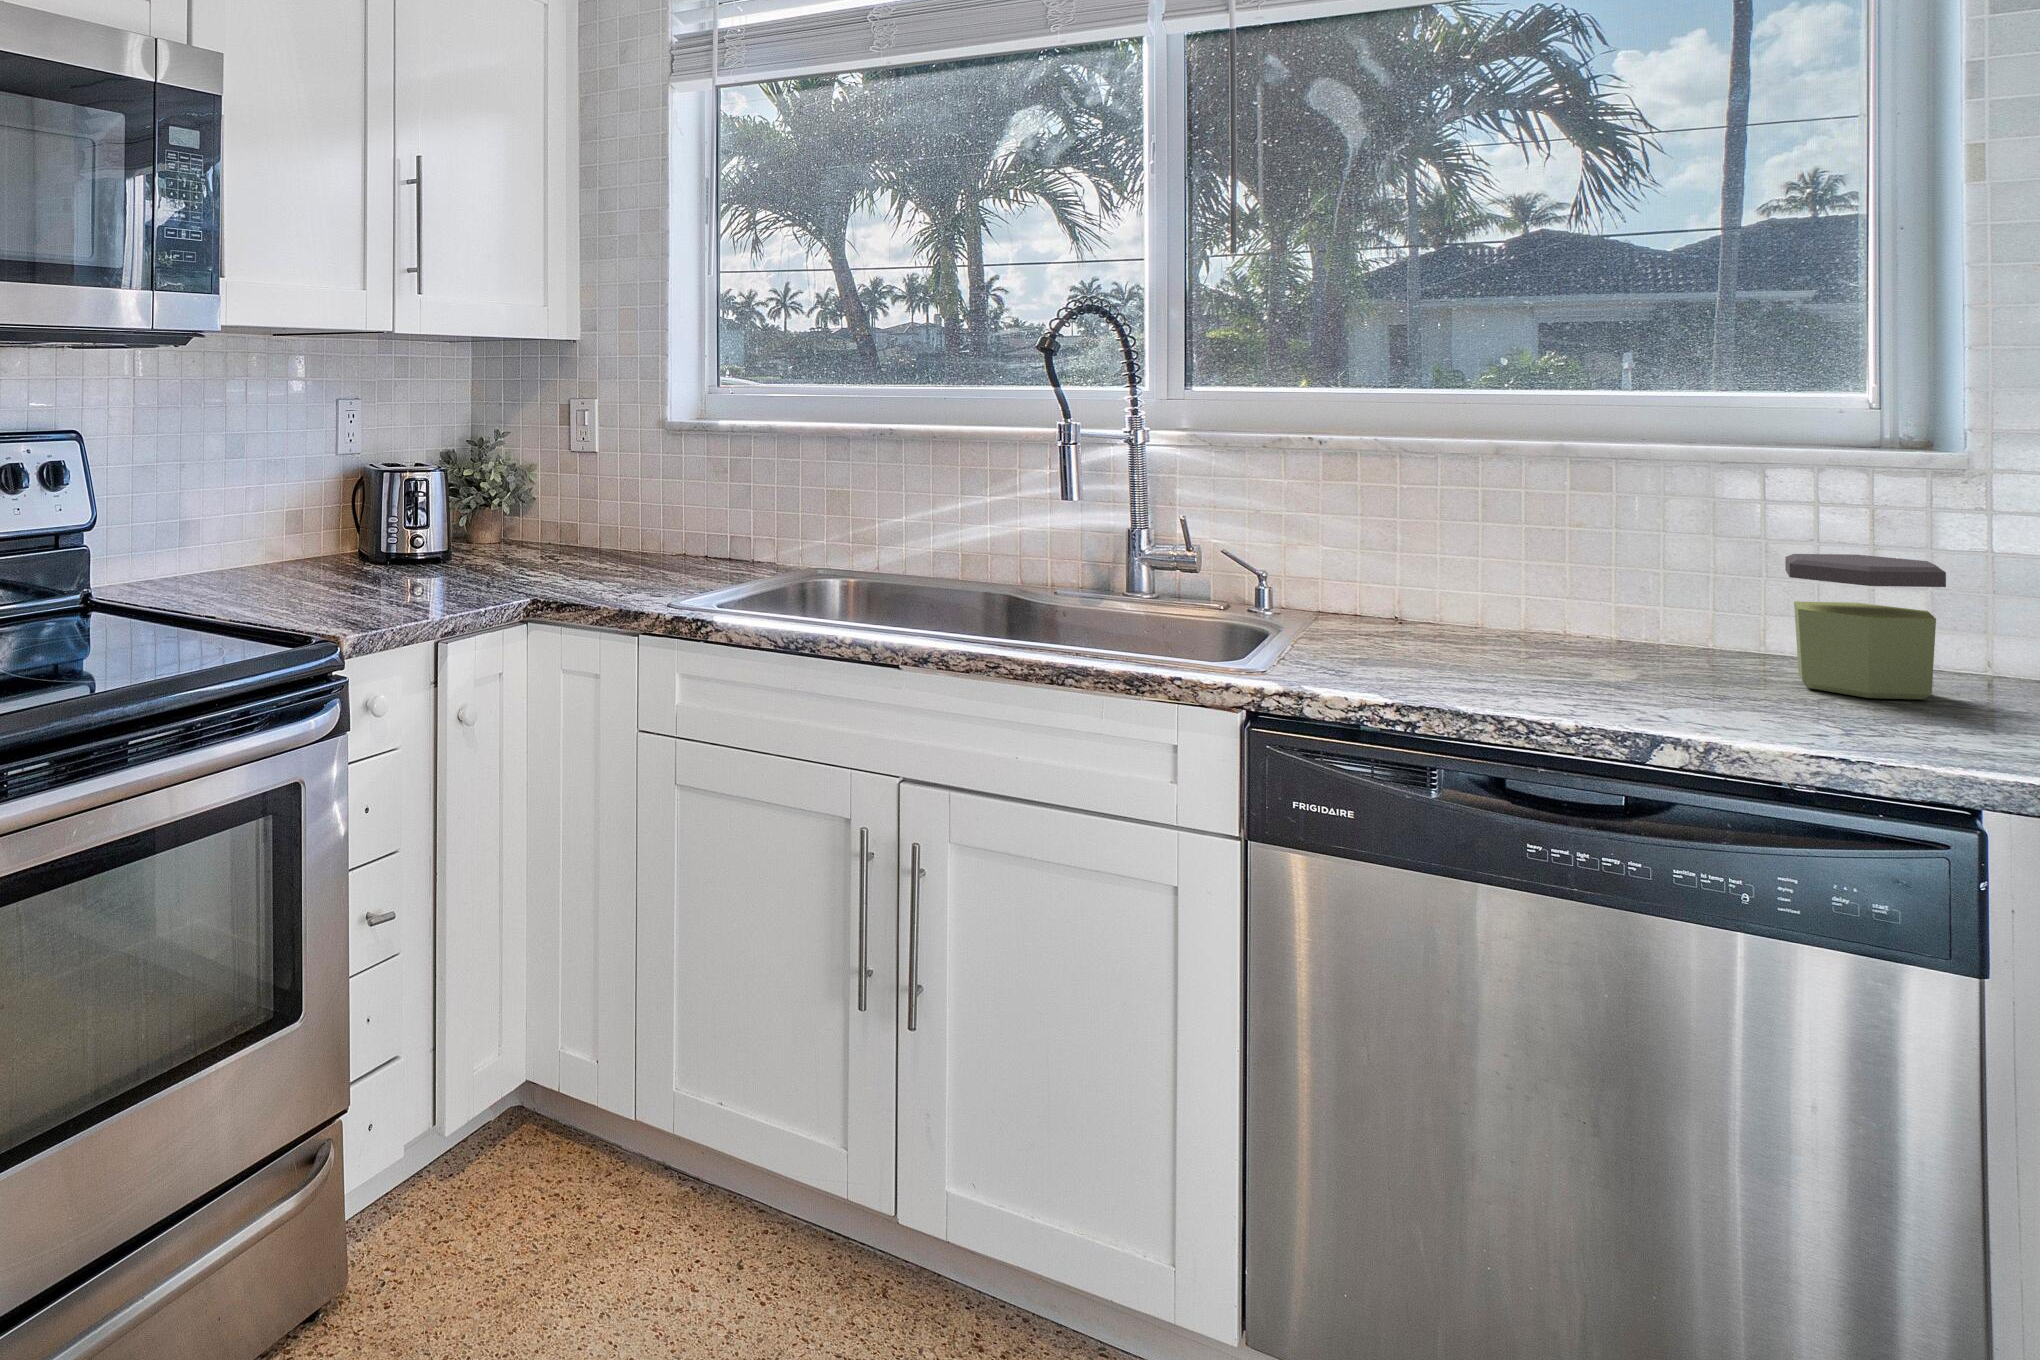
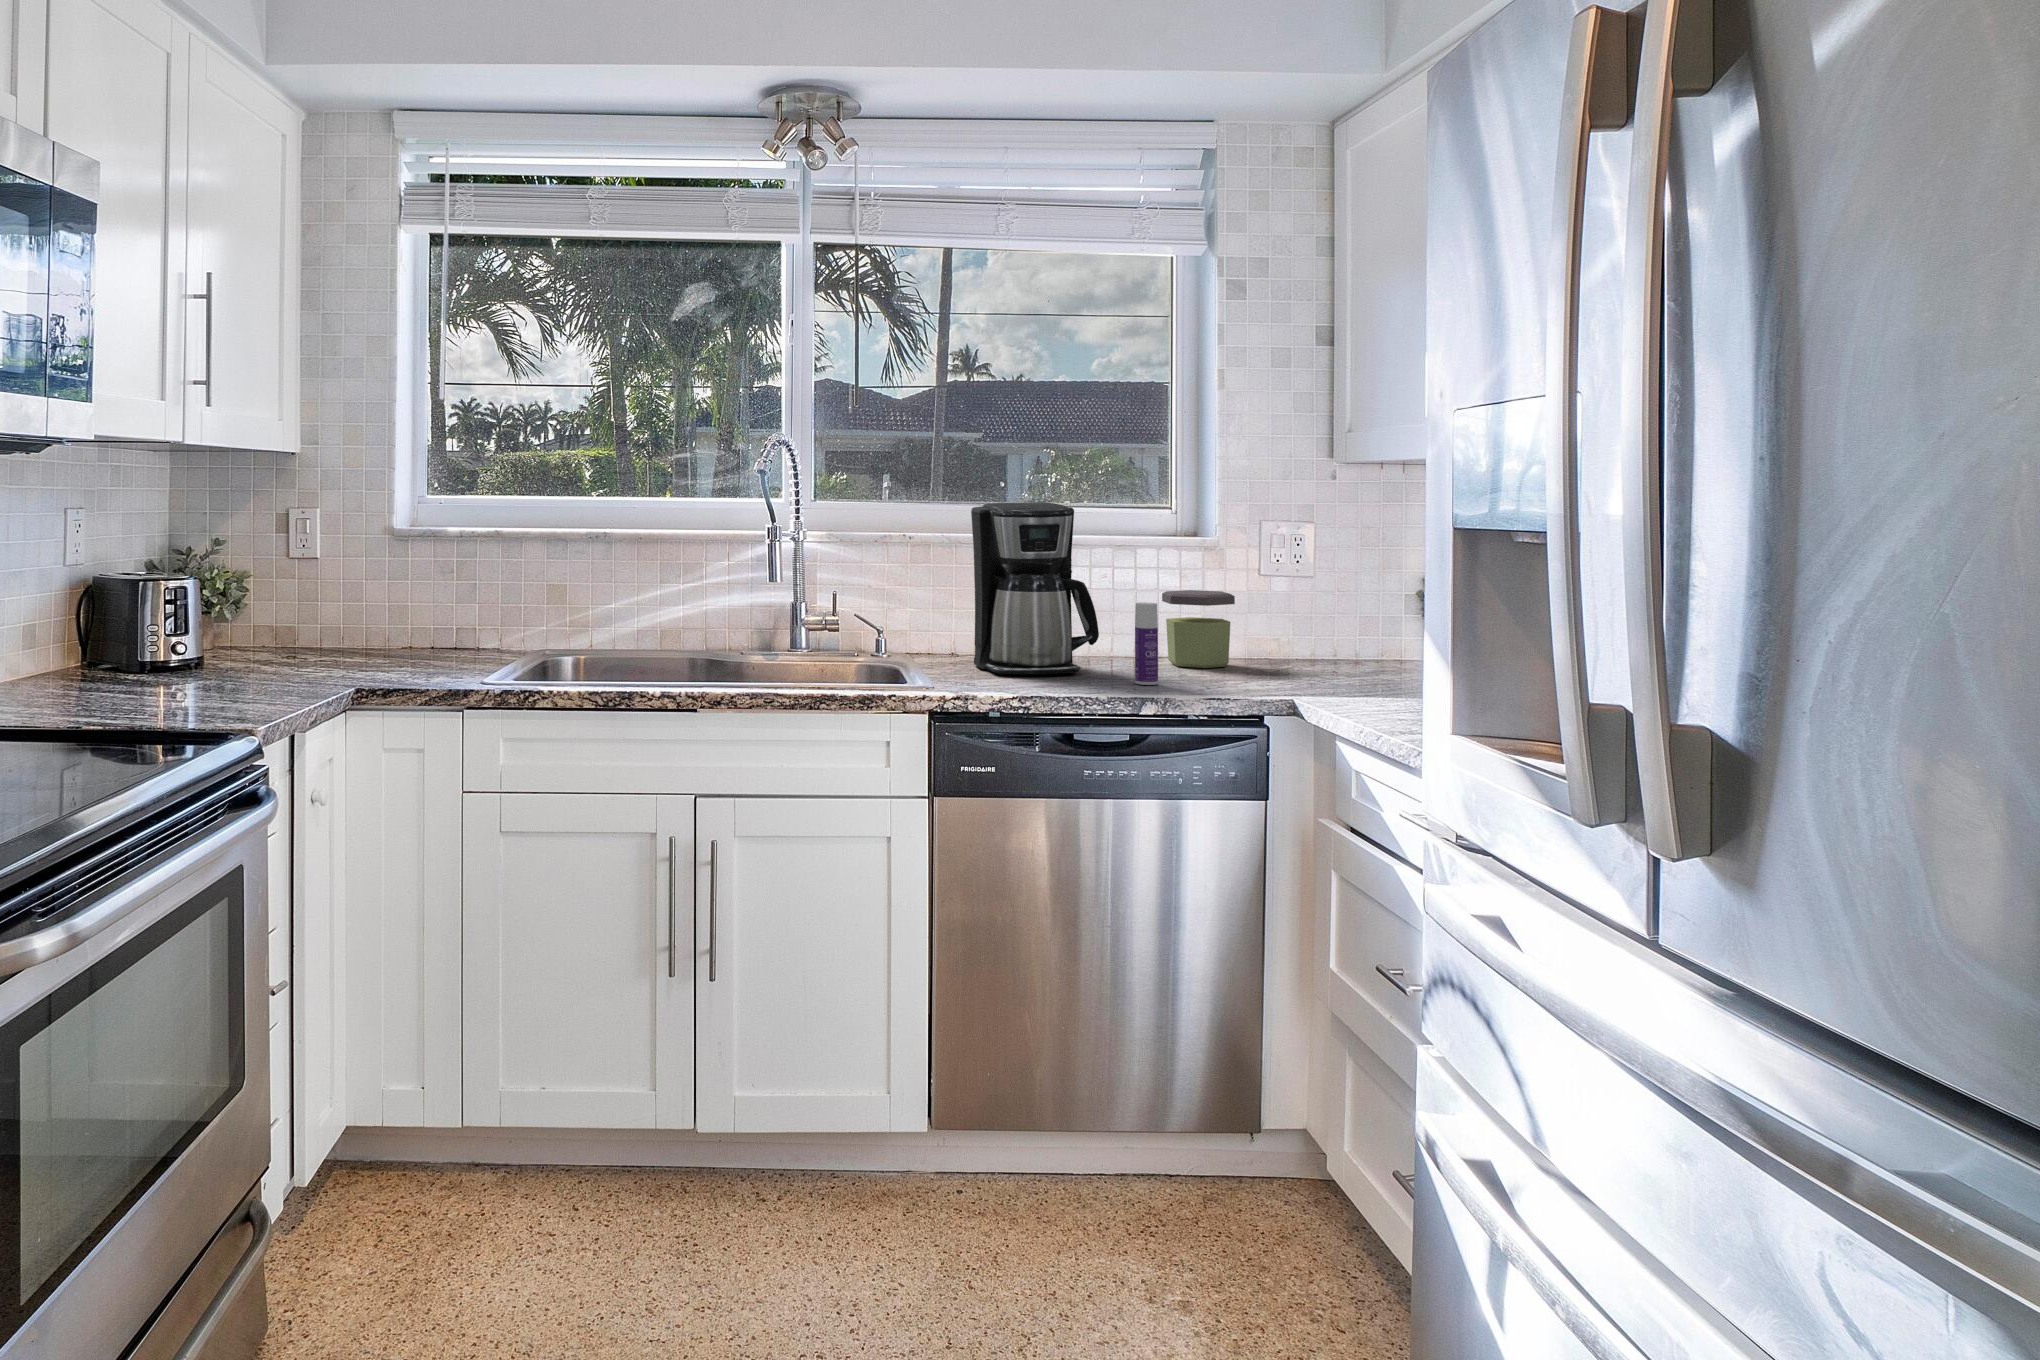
coffee maker: none [1383,397,1617,679] -> present [971,502,1099,675]
bottle: none [1653,572,1703,718] -> present [1135,602,1158,685]

